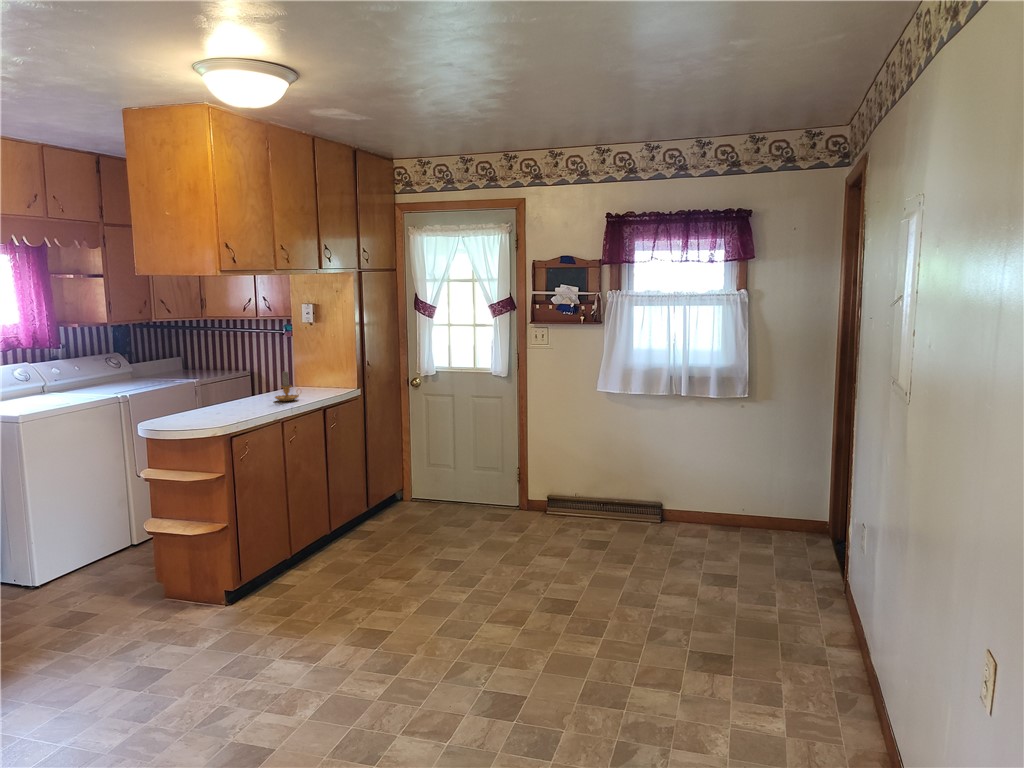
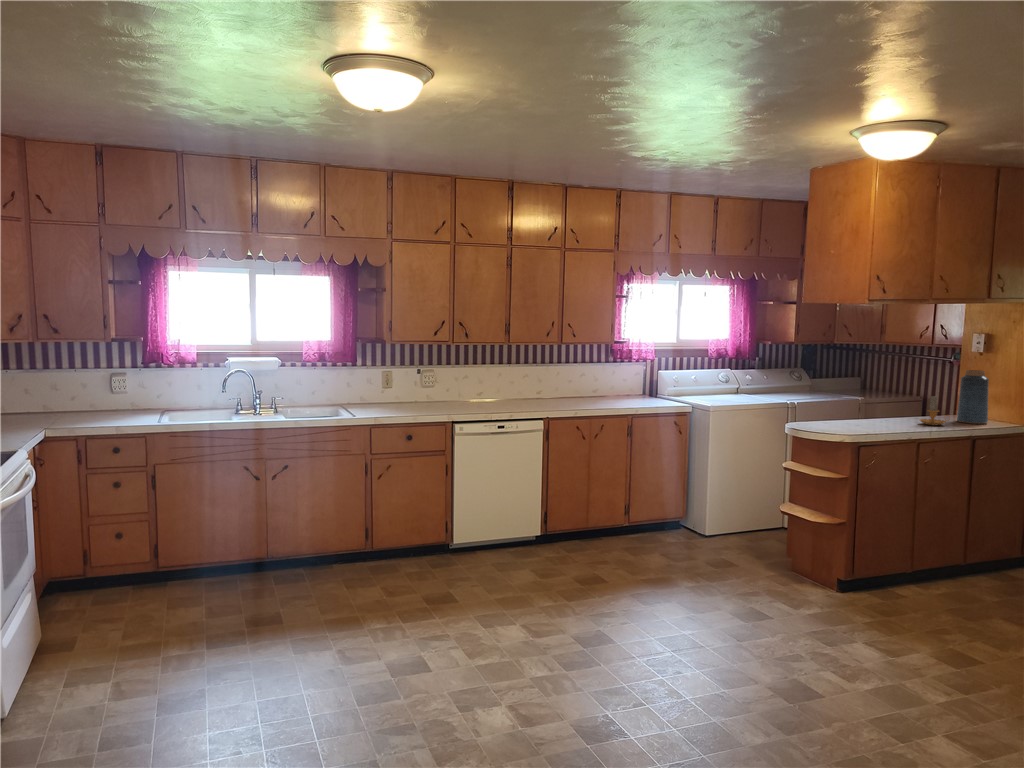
vase: none [302,341,330,394] -> present [957,370,989,424]

